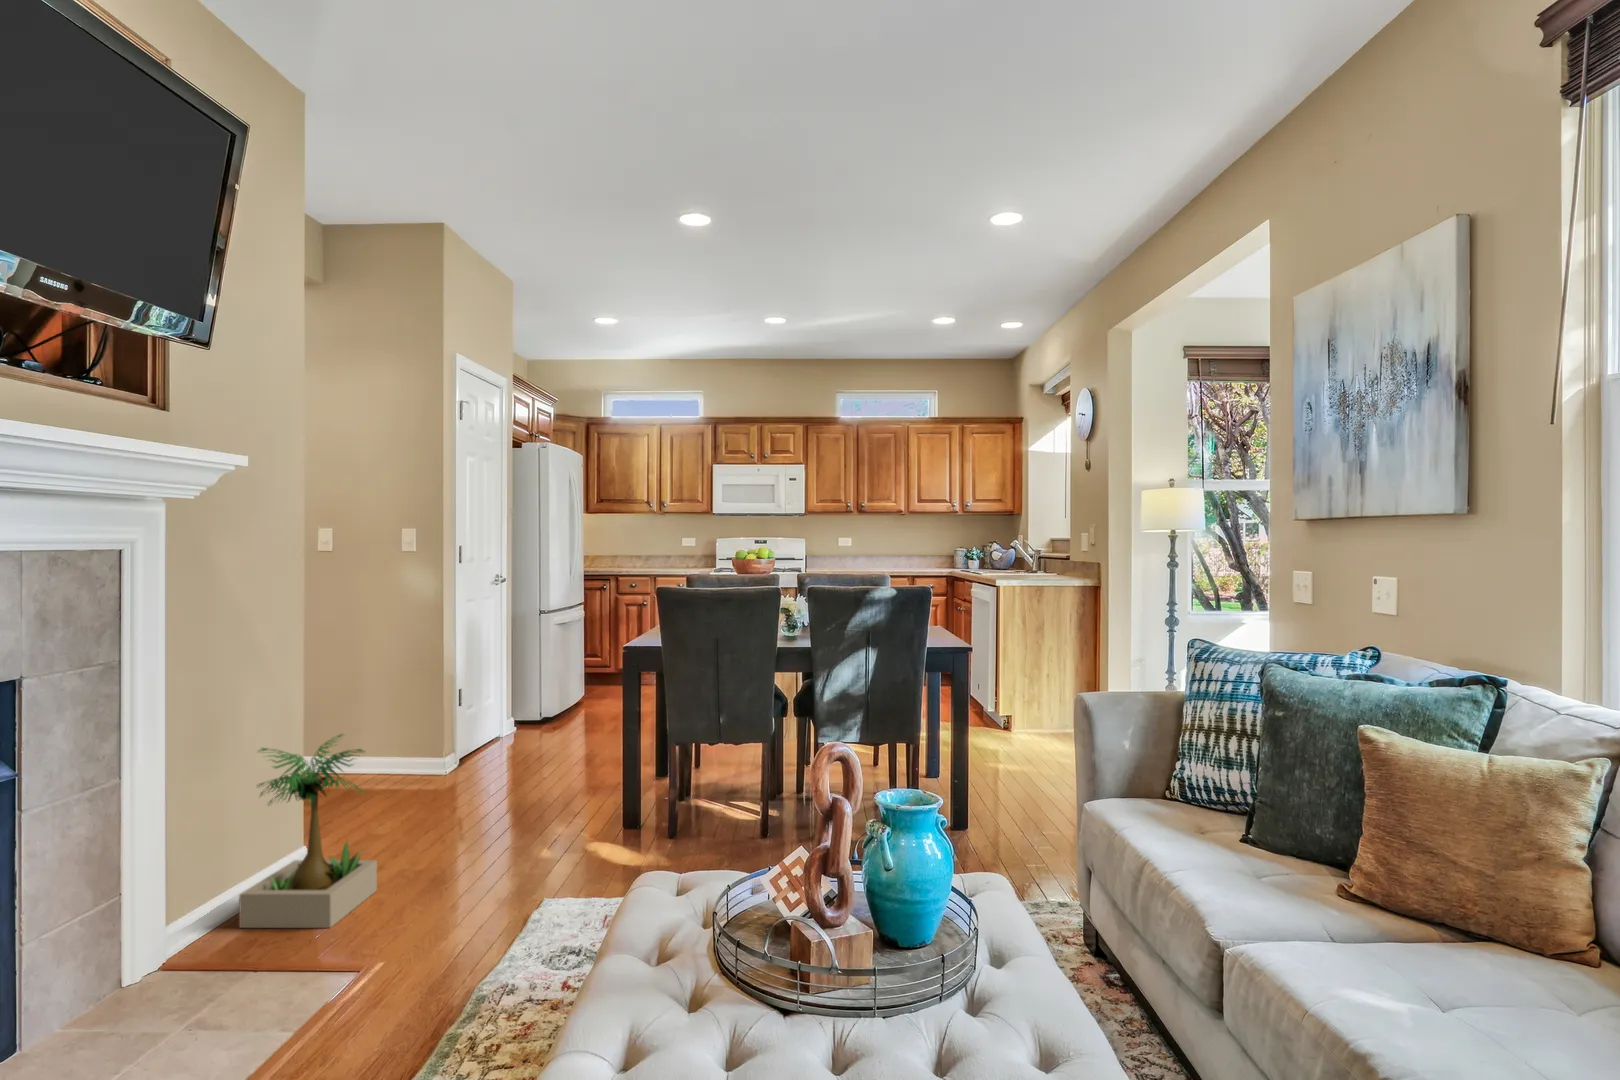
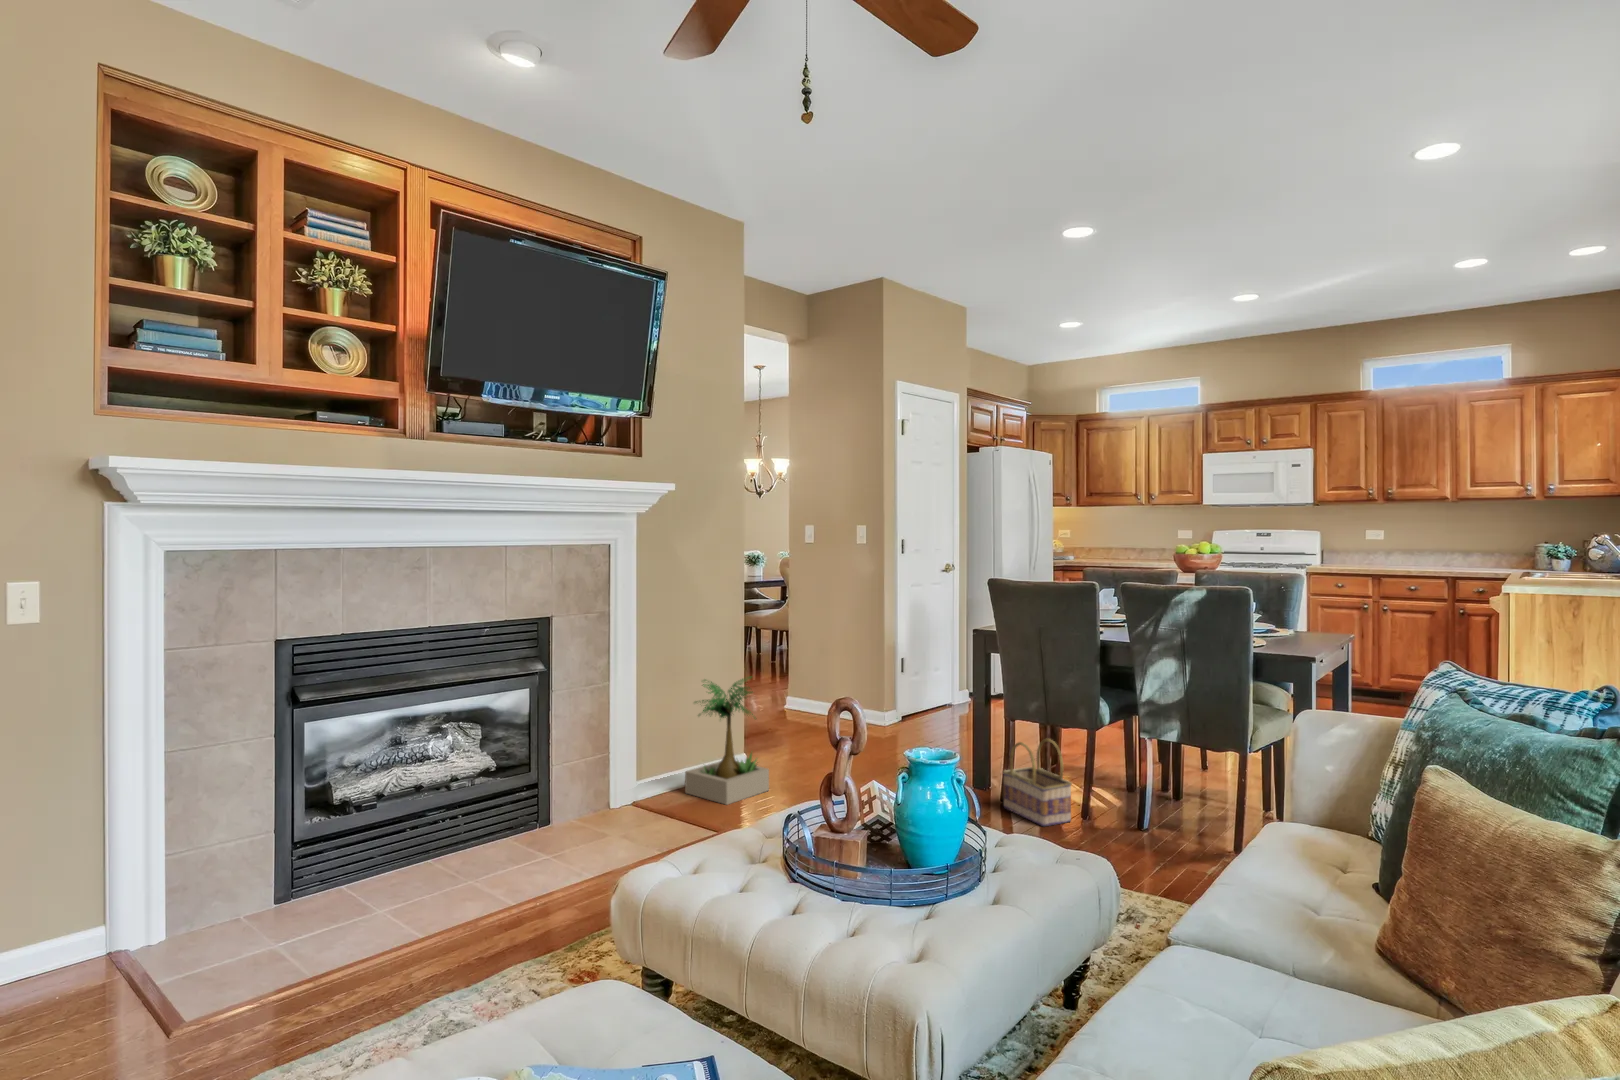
basket: none [687,755,769,853] -> present [1003,739,1072,826]

